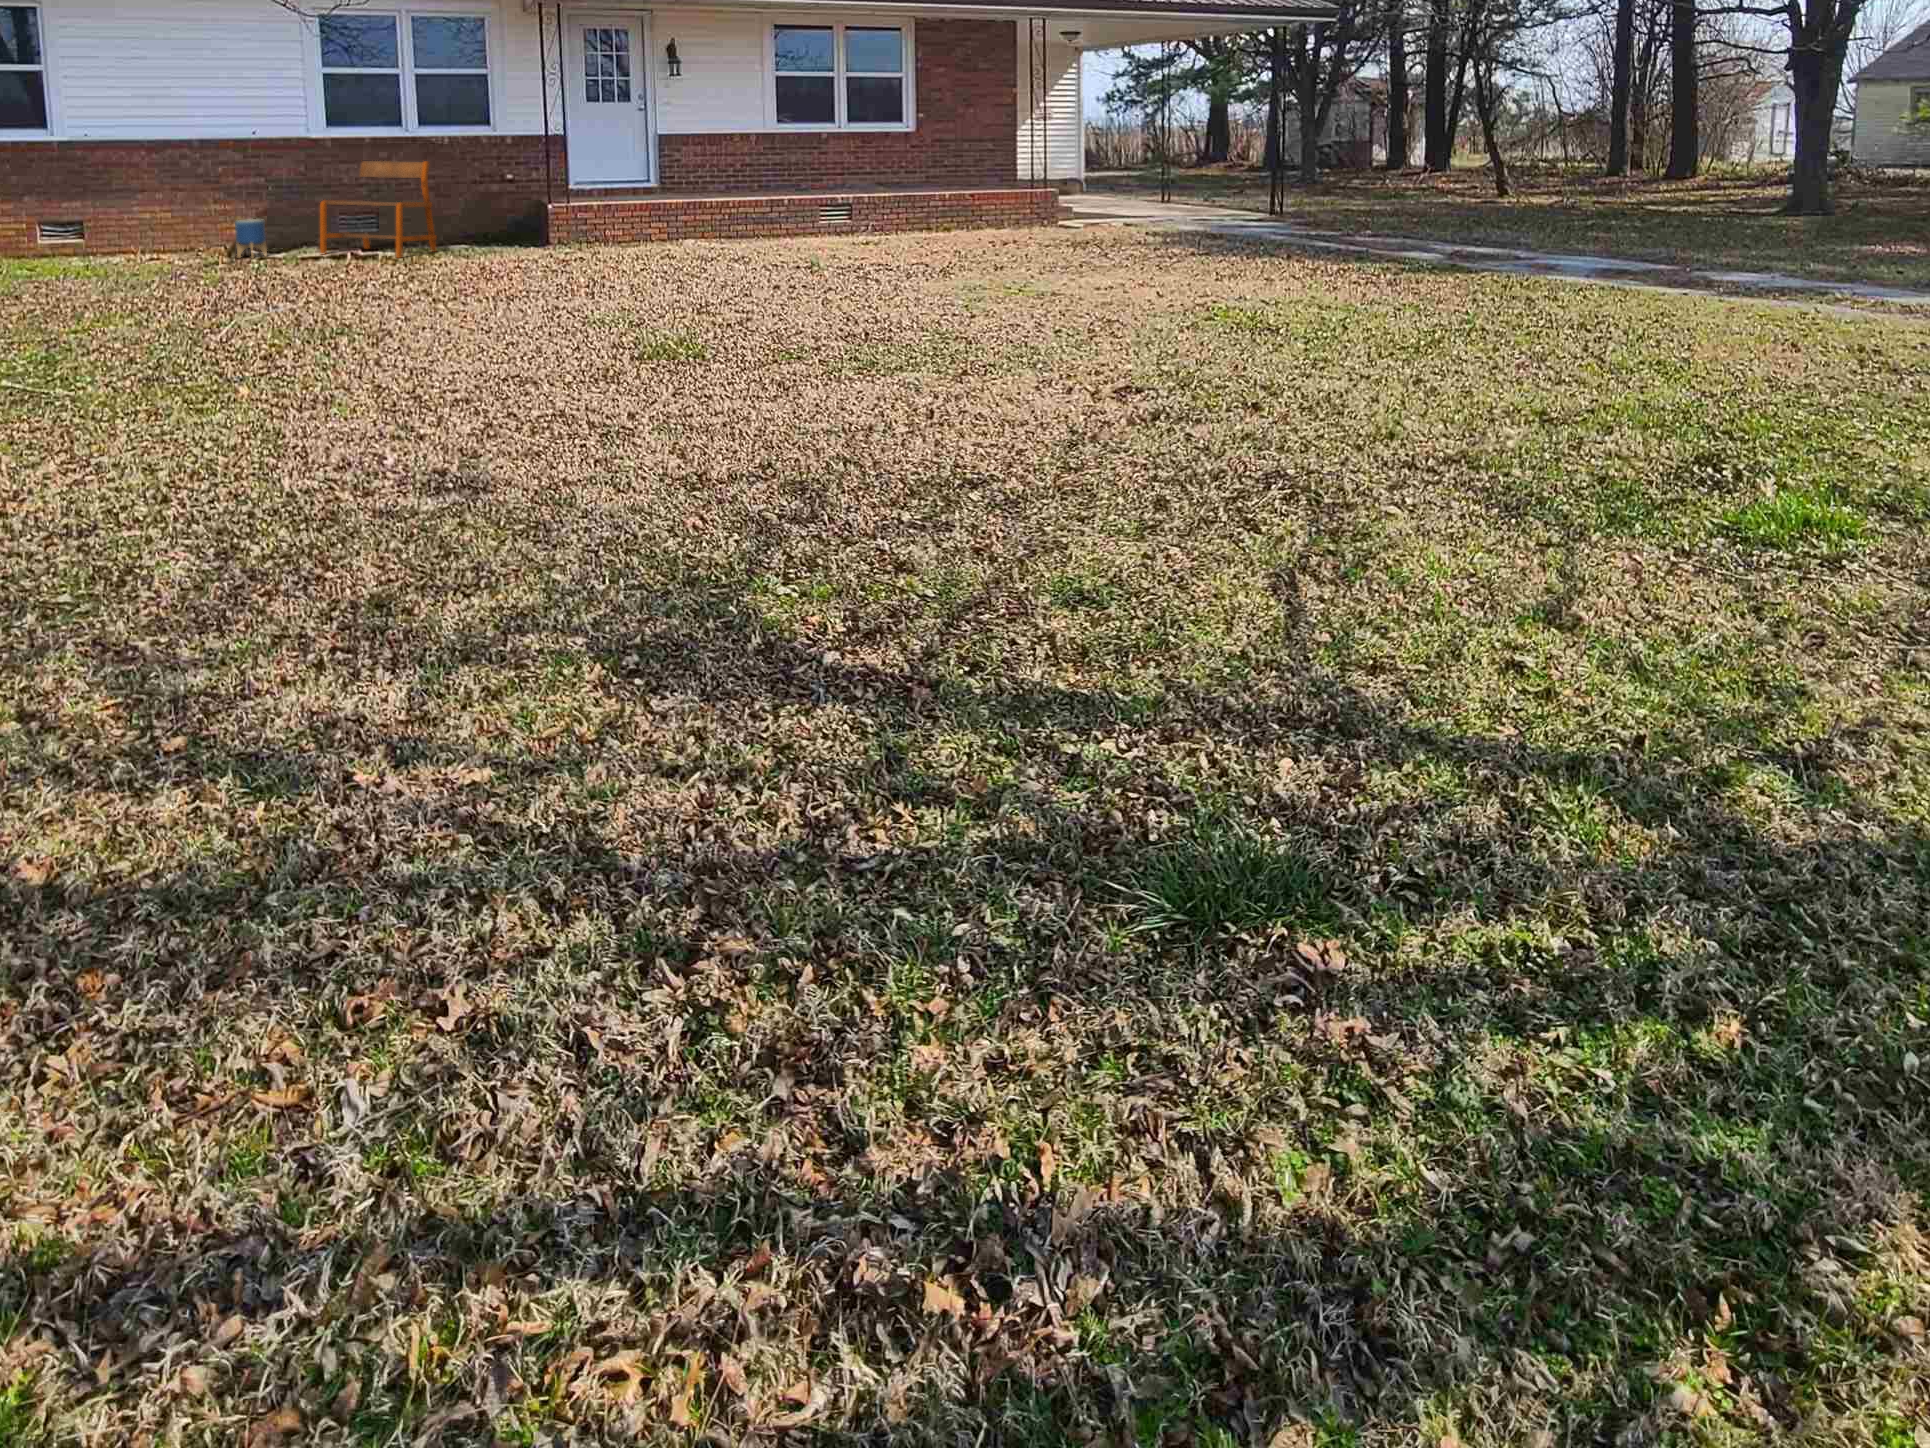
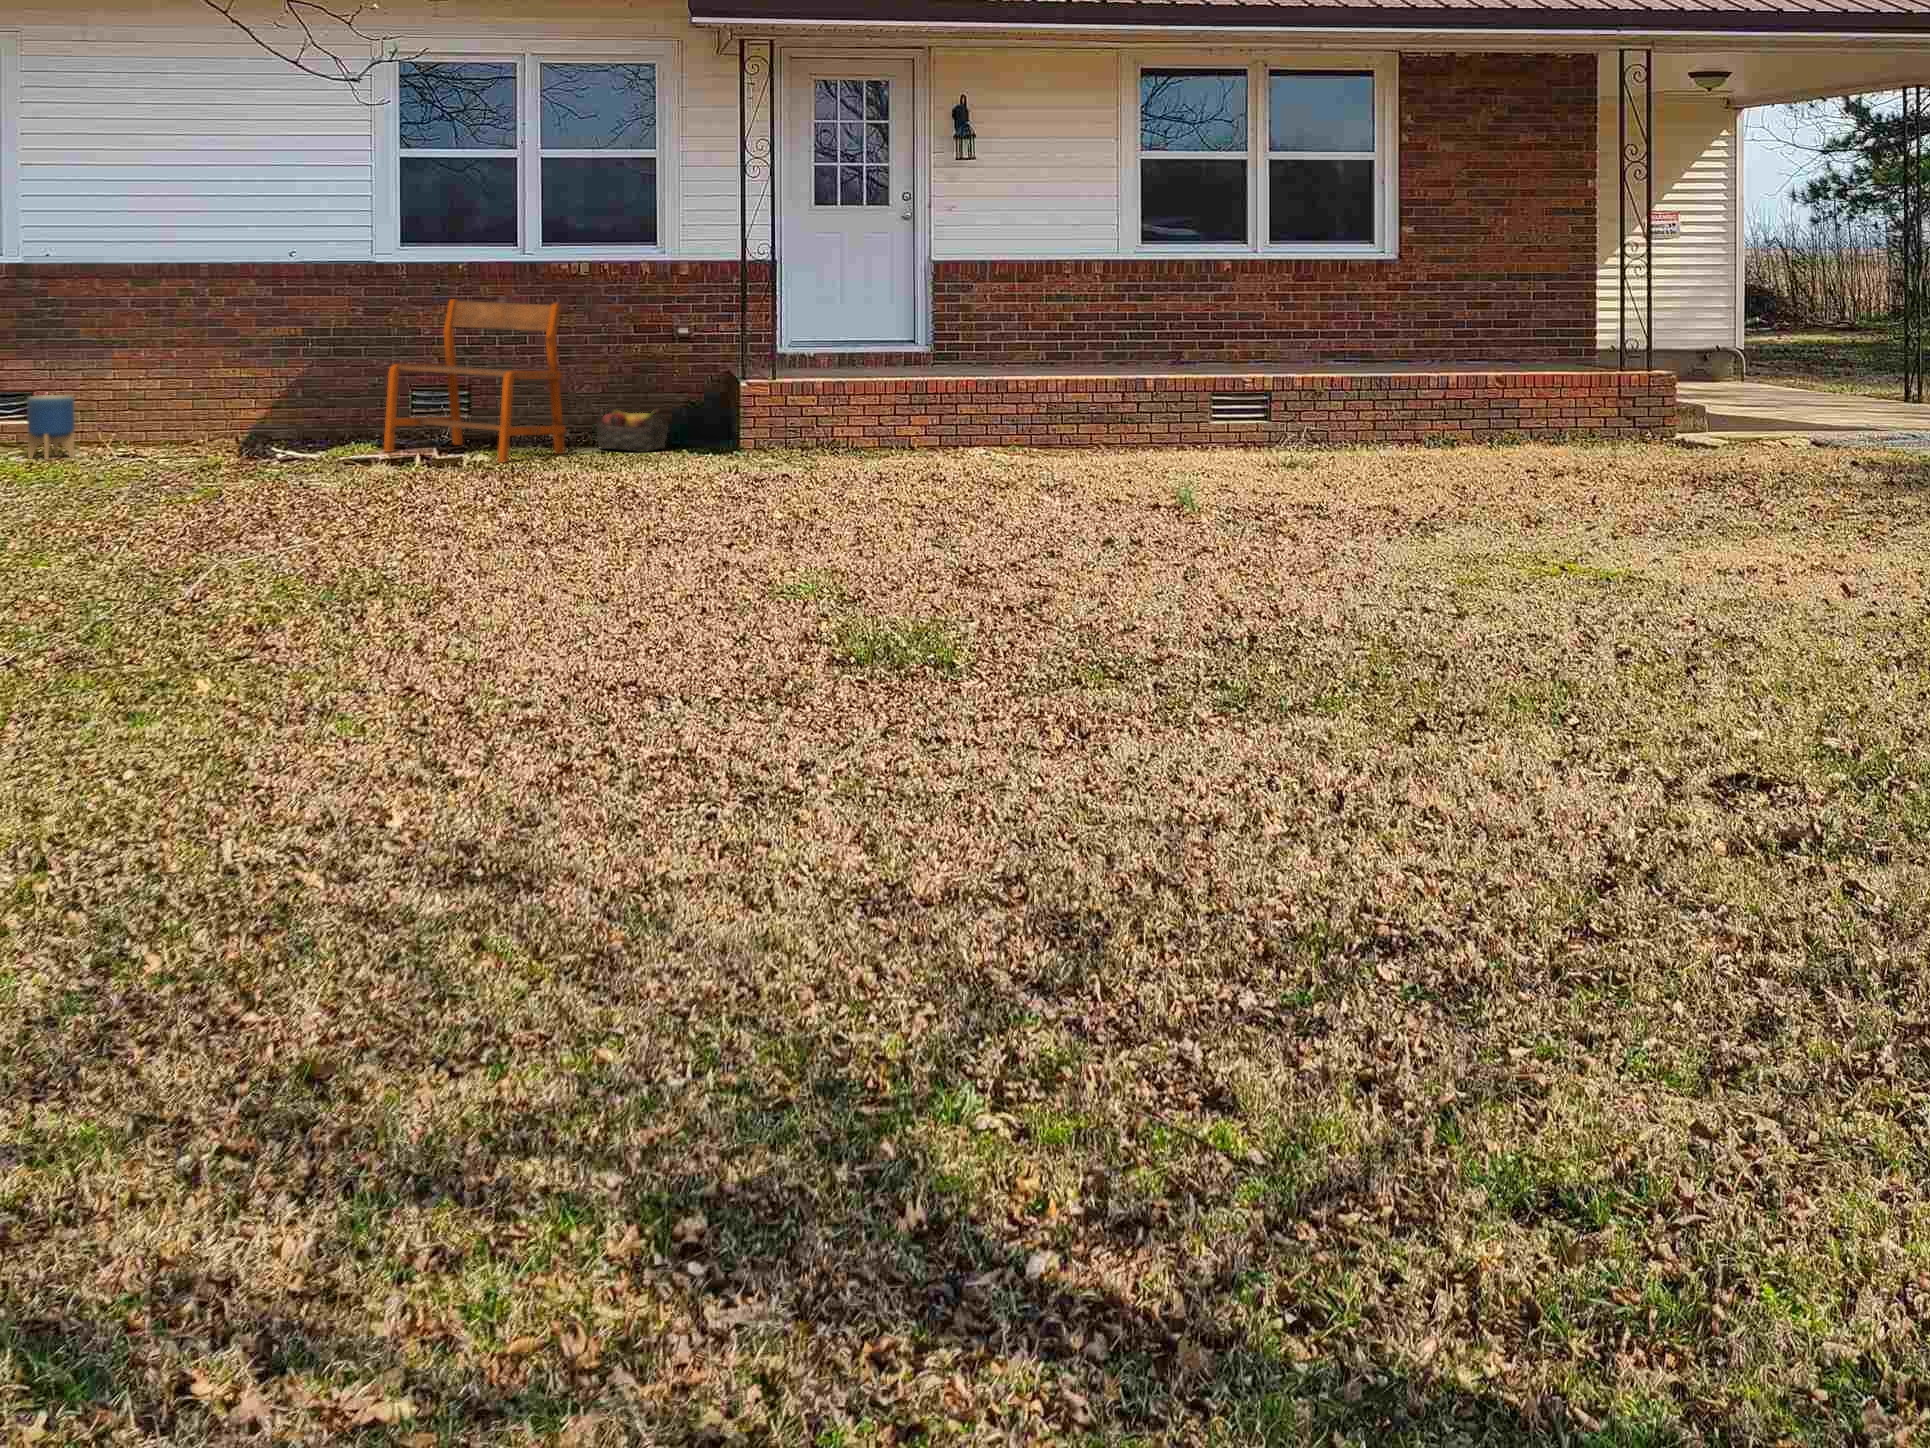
planter: present [235,219,267,257] -> present [27,395,75,460]
basket: none [455,223,501,249] -> present [596,409,669,452]

